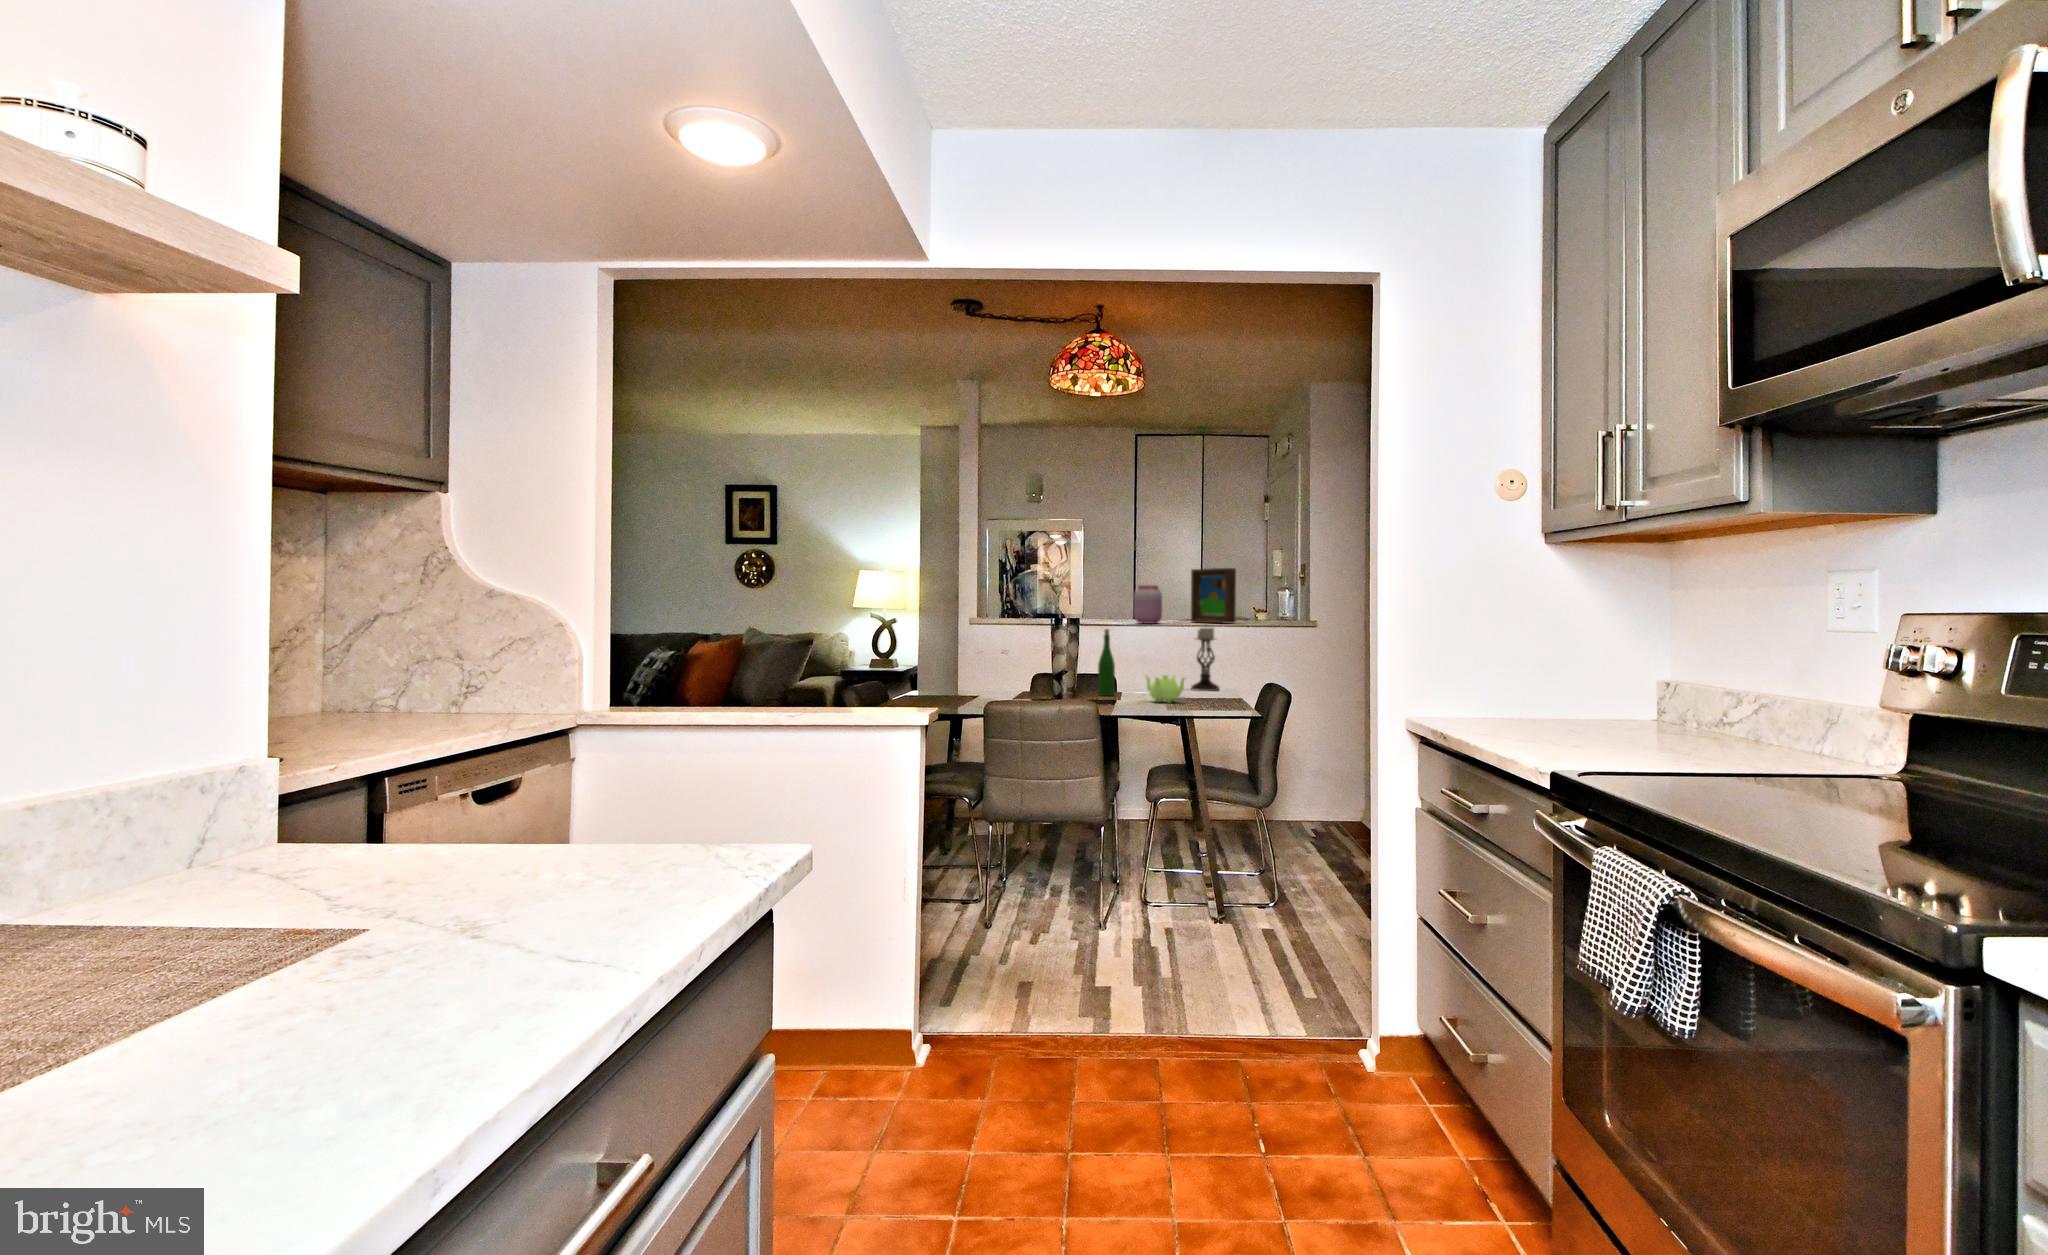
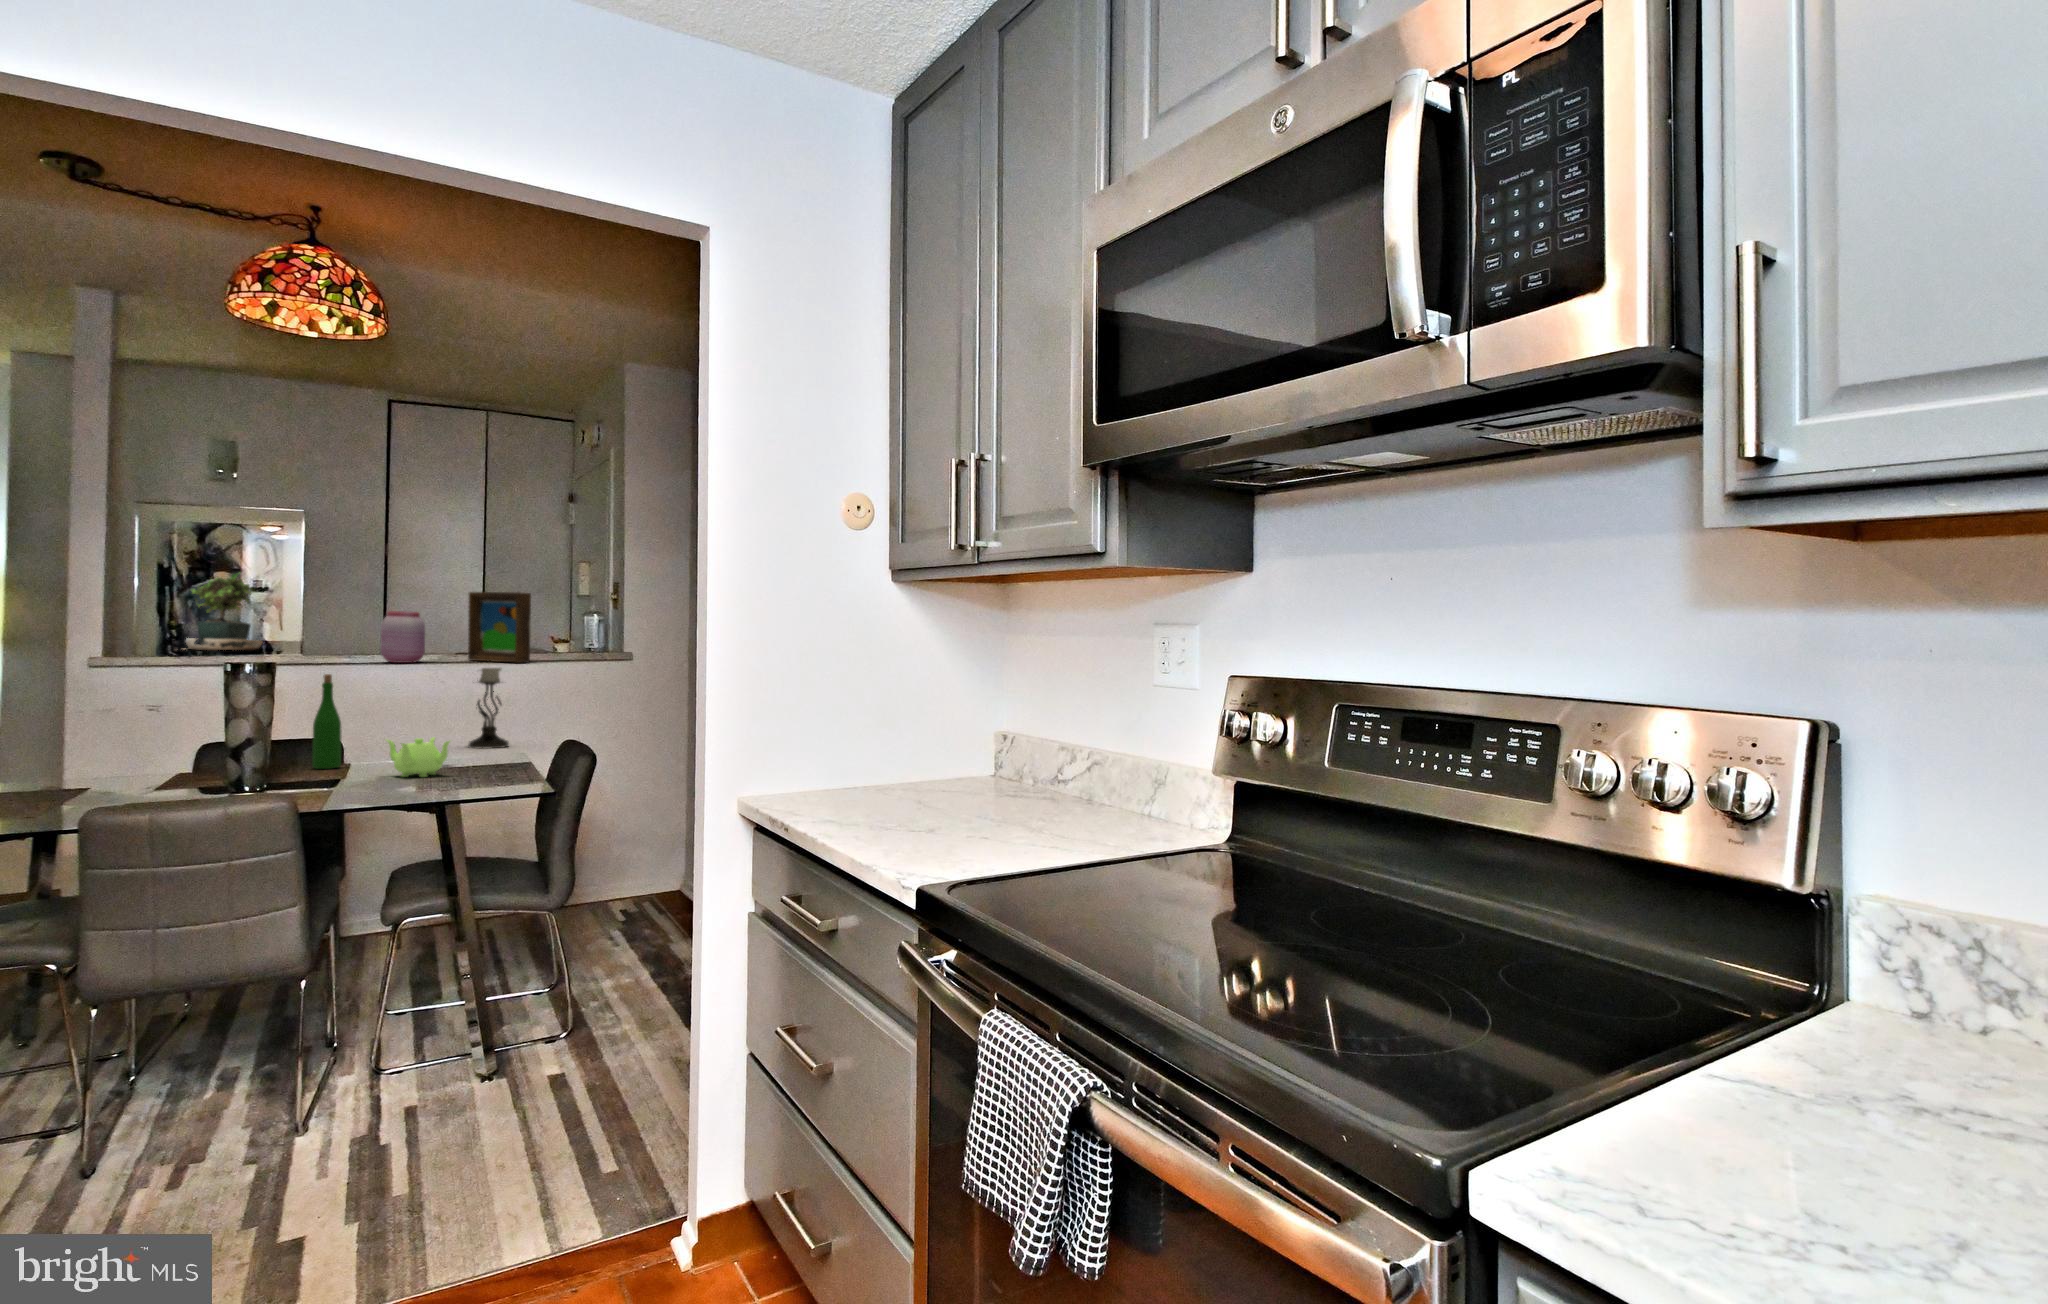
potted plant: none [1010,562,1058,617] -> present [185,574,262,650]

